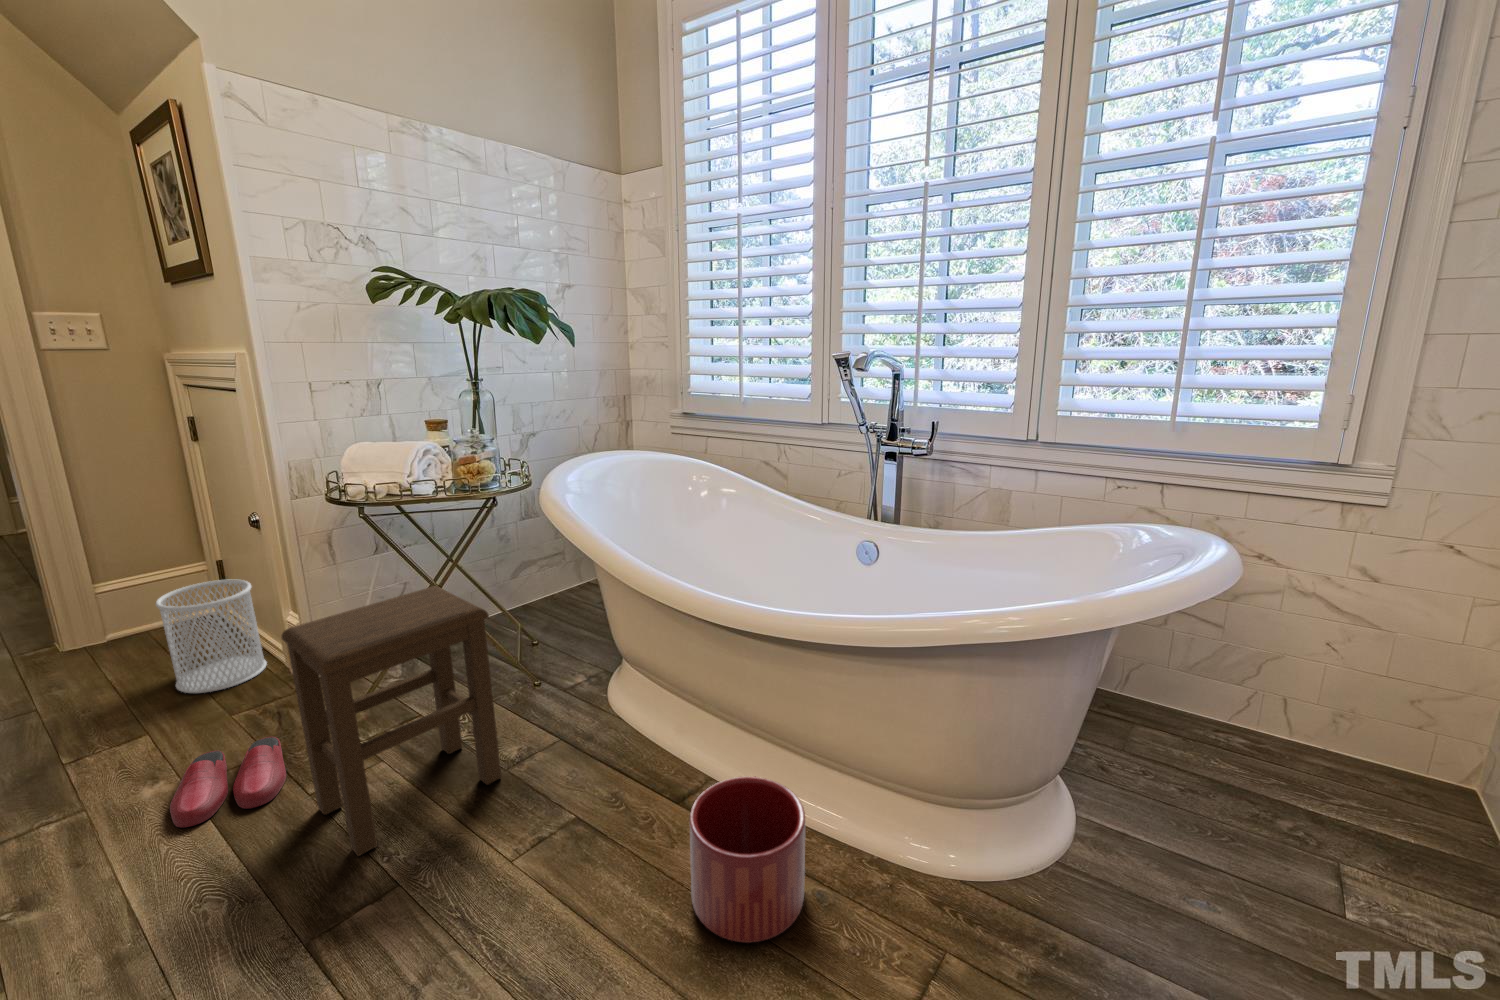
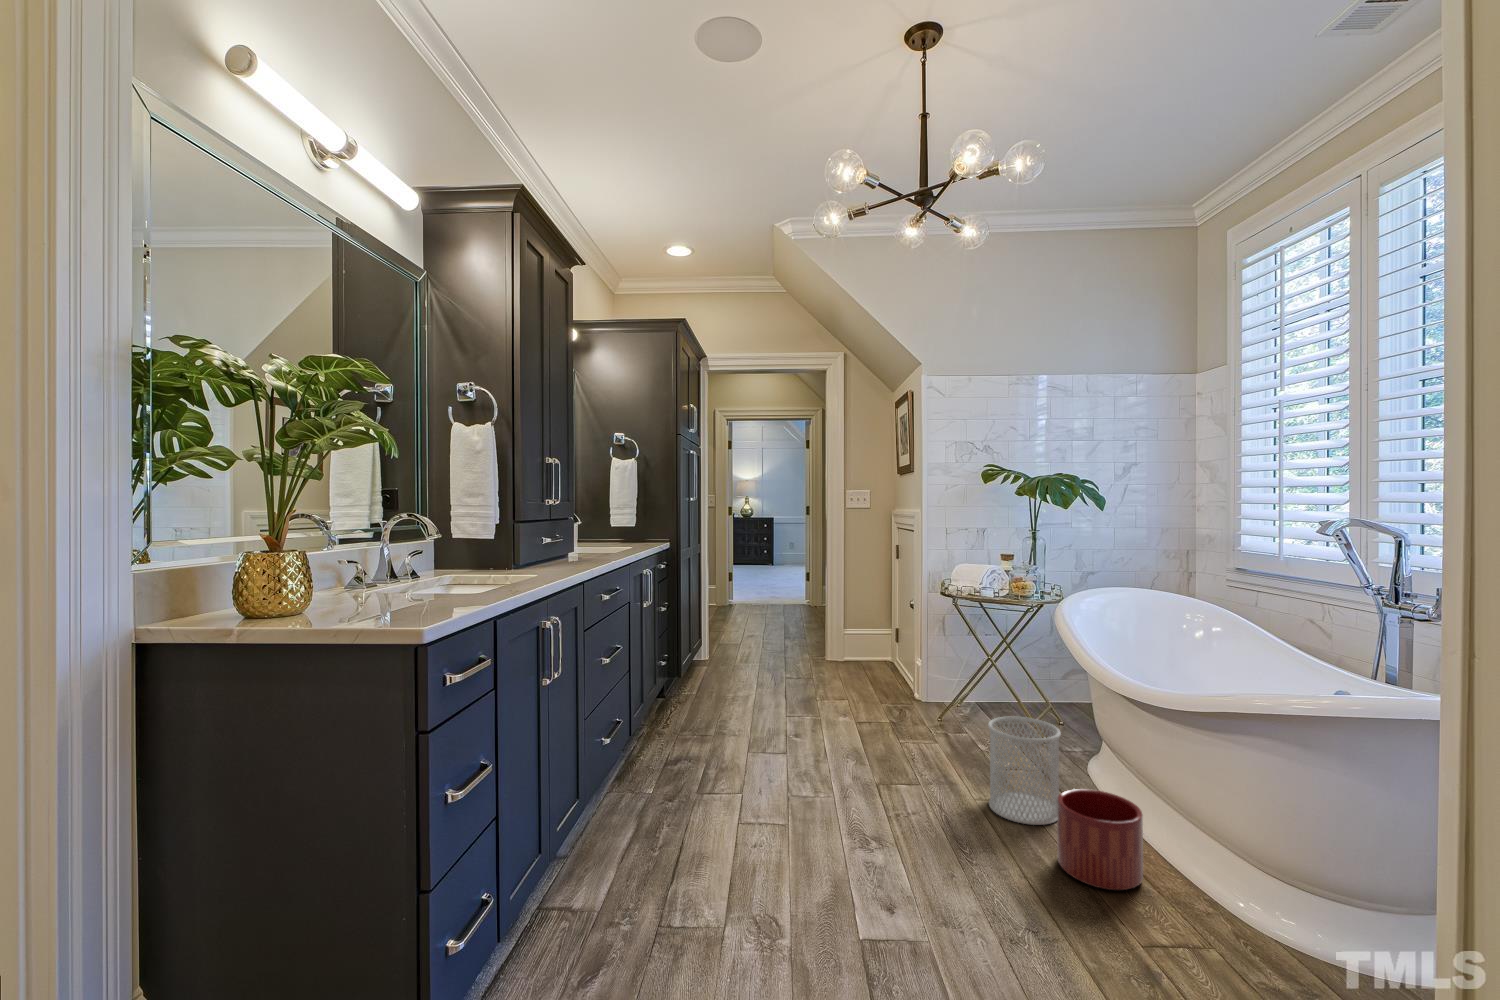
wastebasket: present [156,580,267,693] -> present [988,717,1061,825]
stool: present [282,586,501,856] -> none [899,643,995,771]
slippers: present [170,737,286,828] -> none [846,709,896,738]

